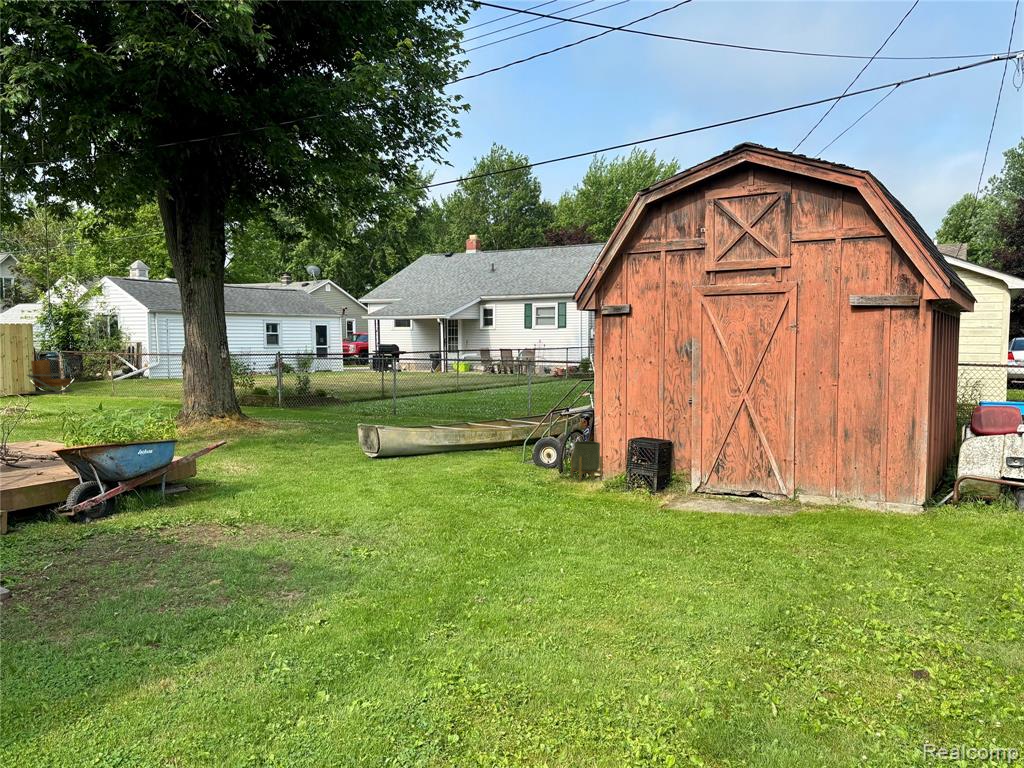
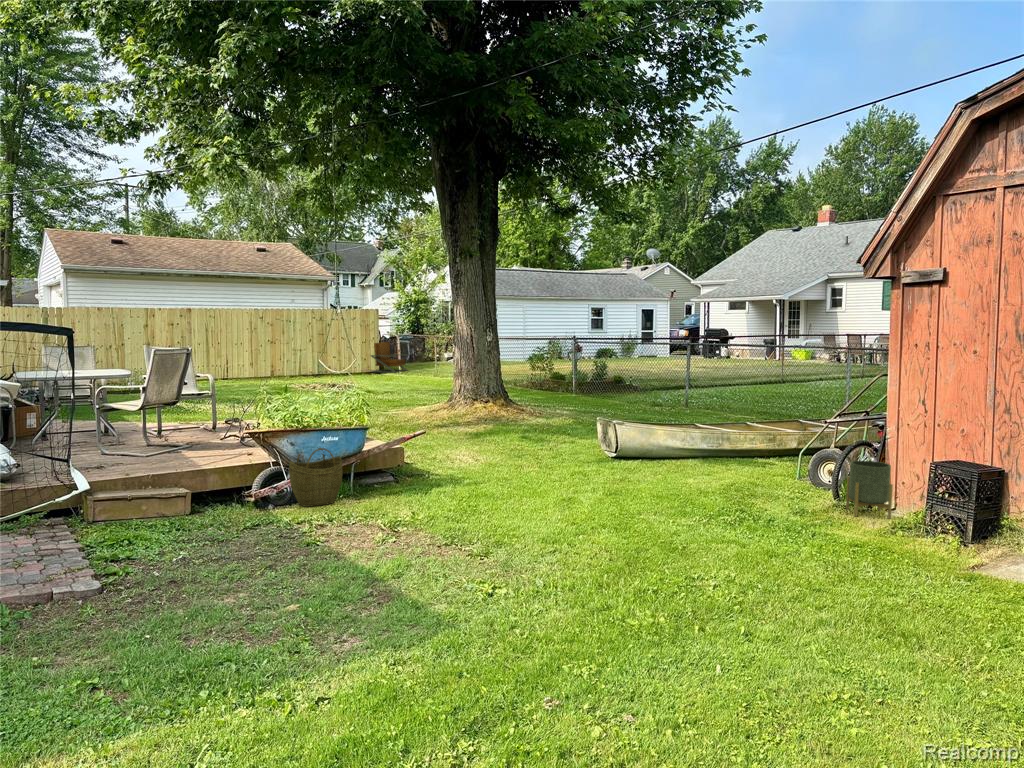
woven basket: none [105,458,161,518] -> present [289,448,342,507]

